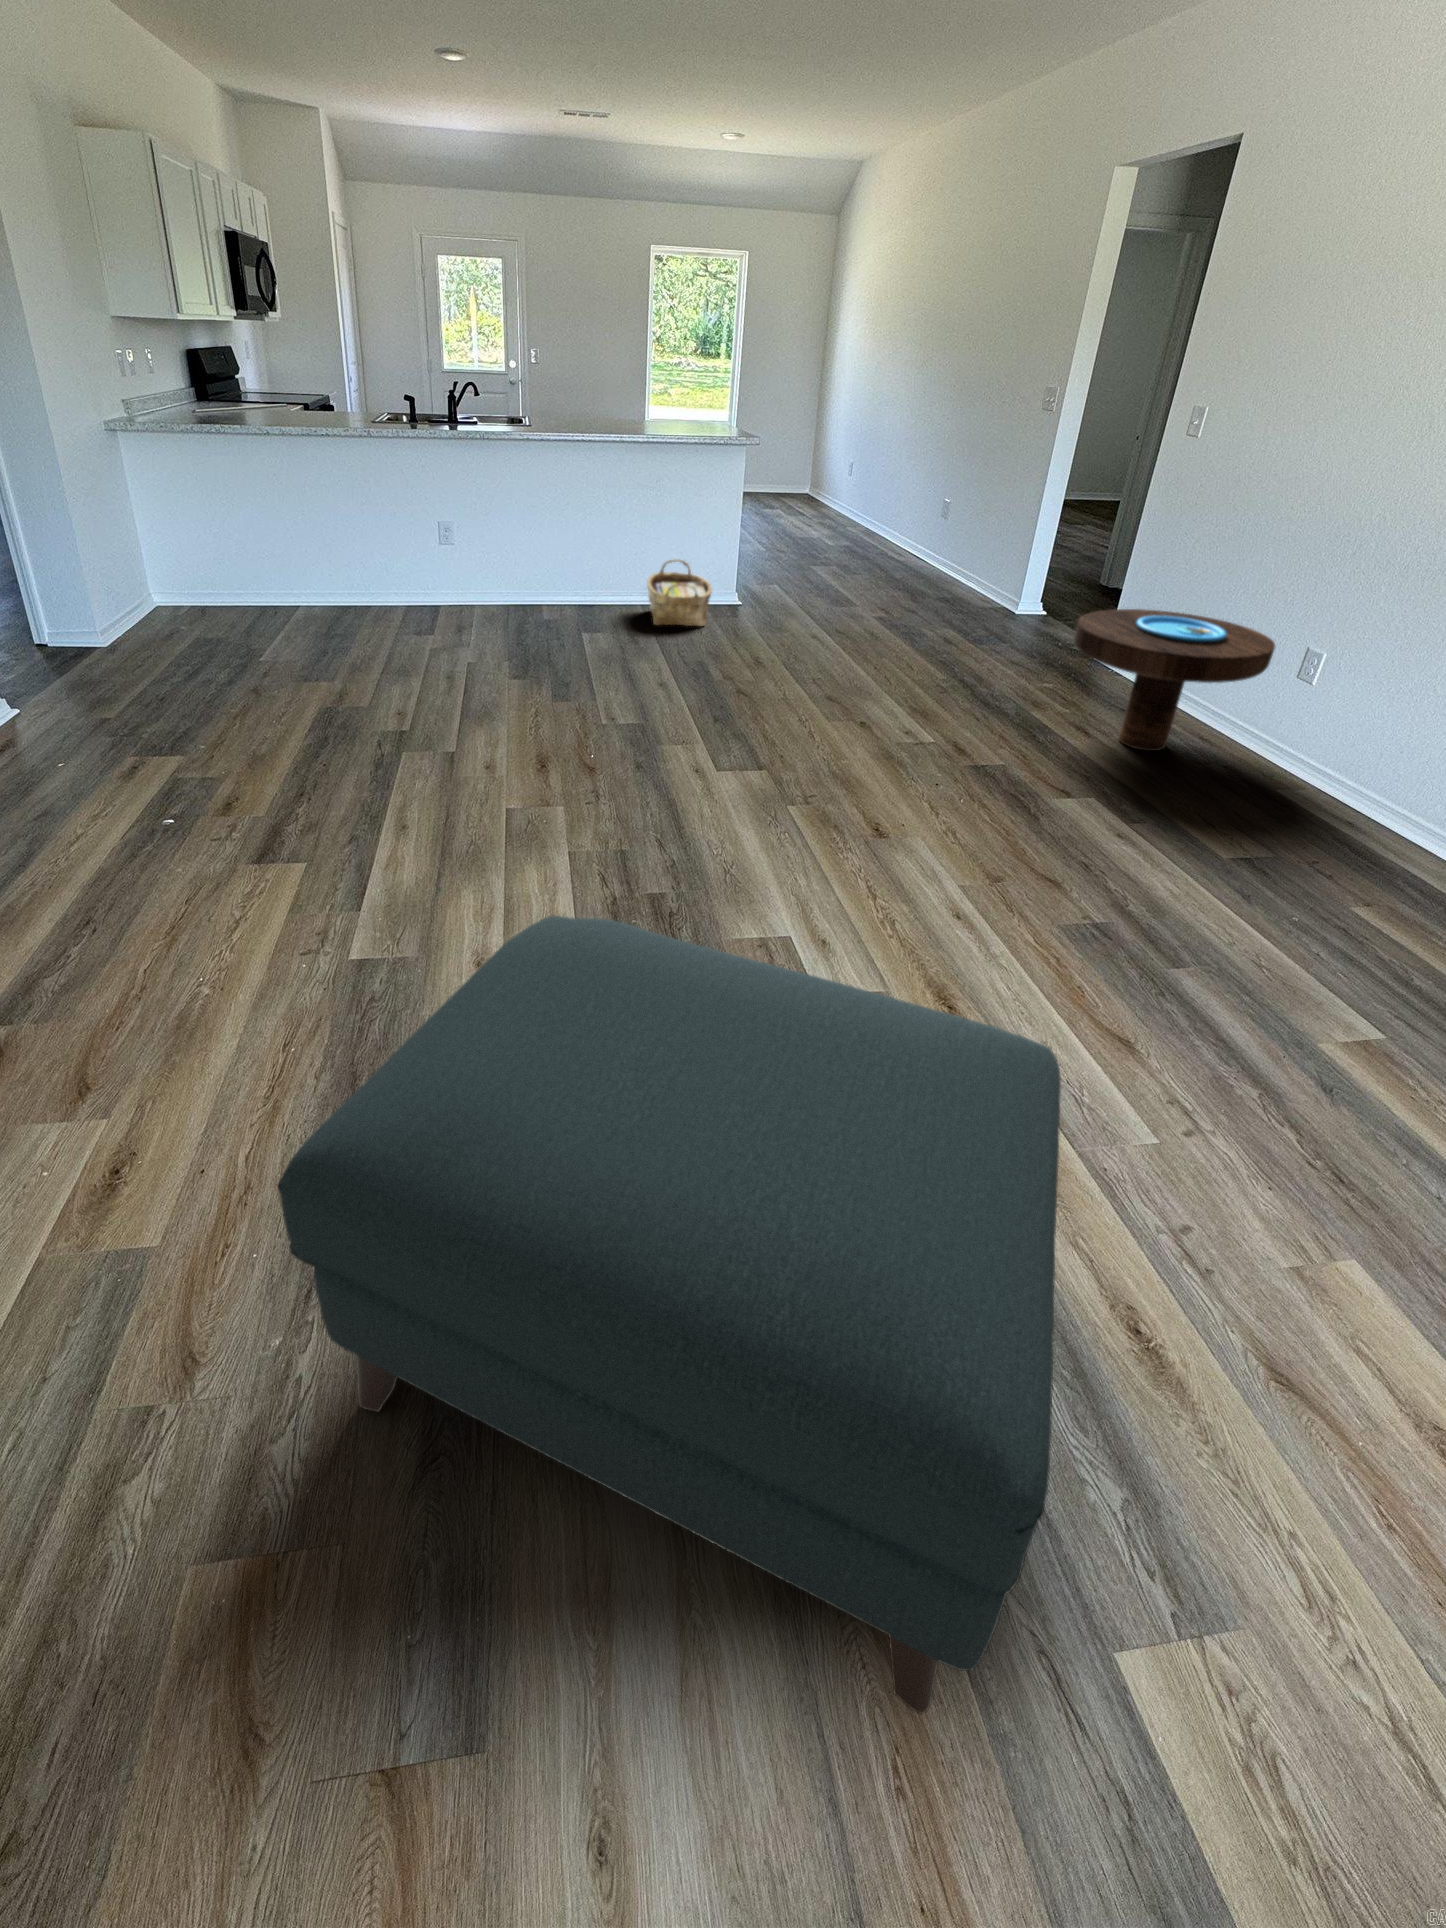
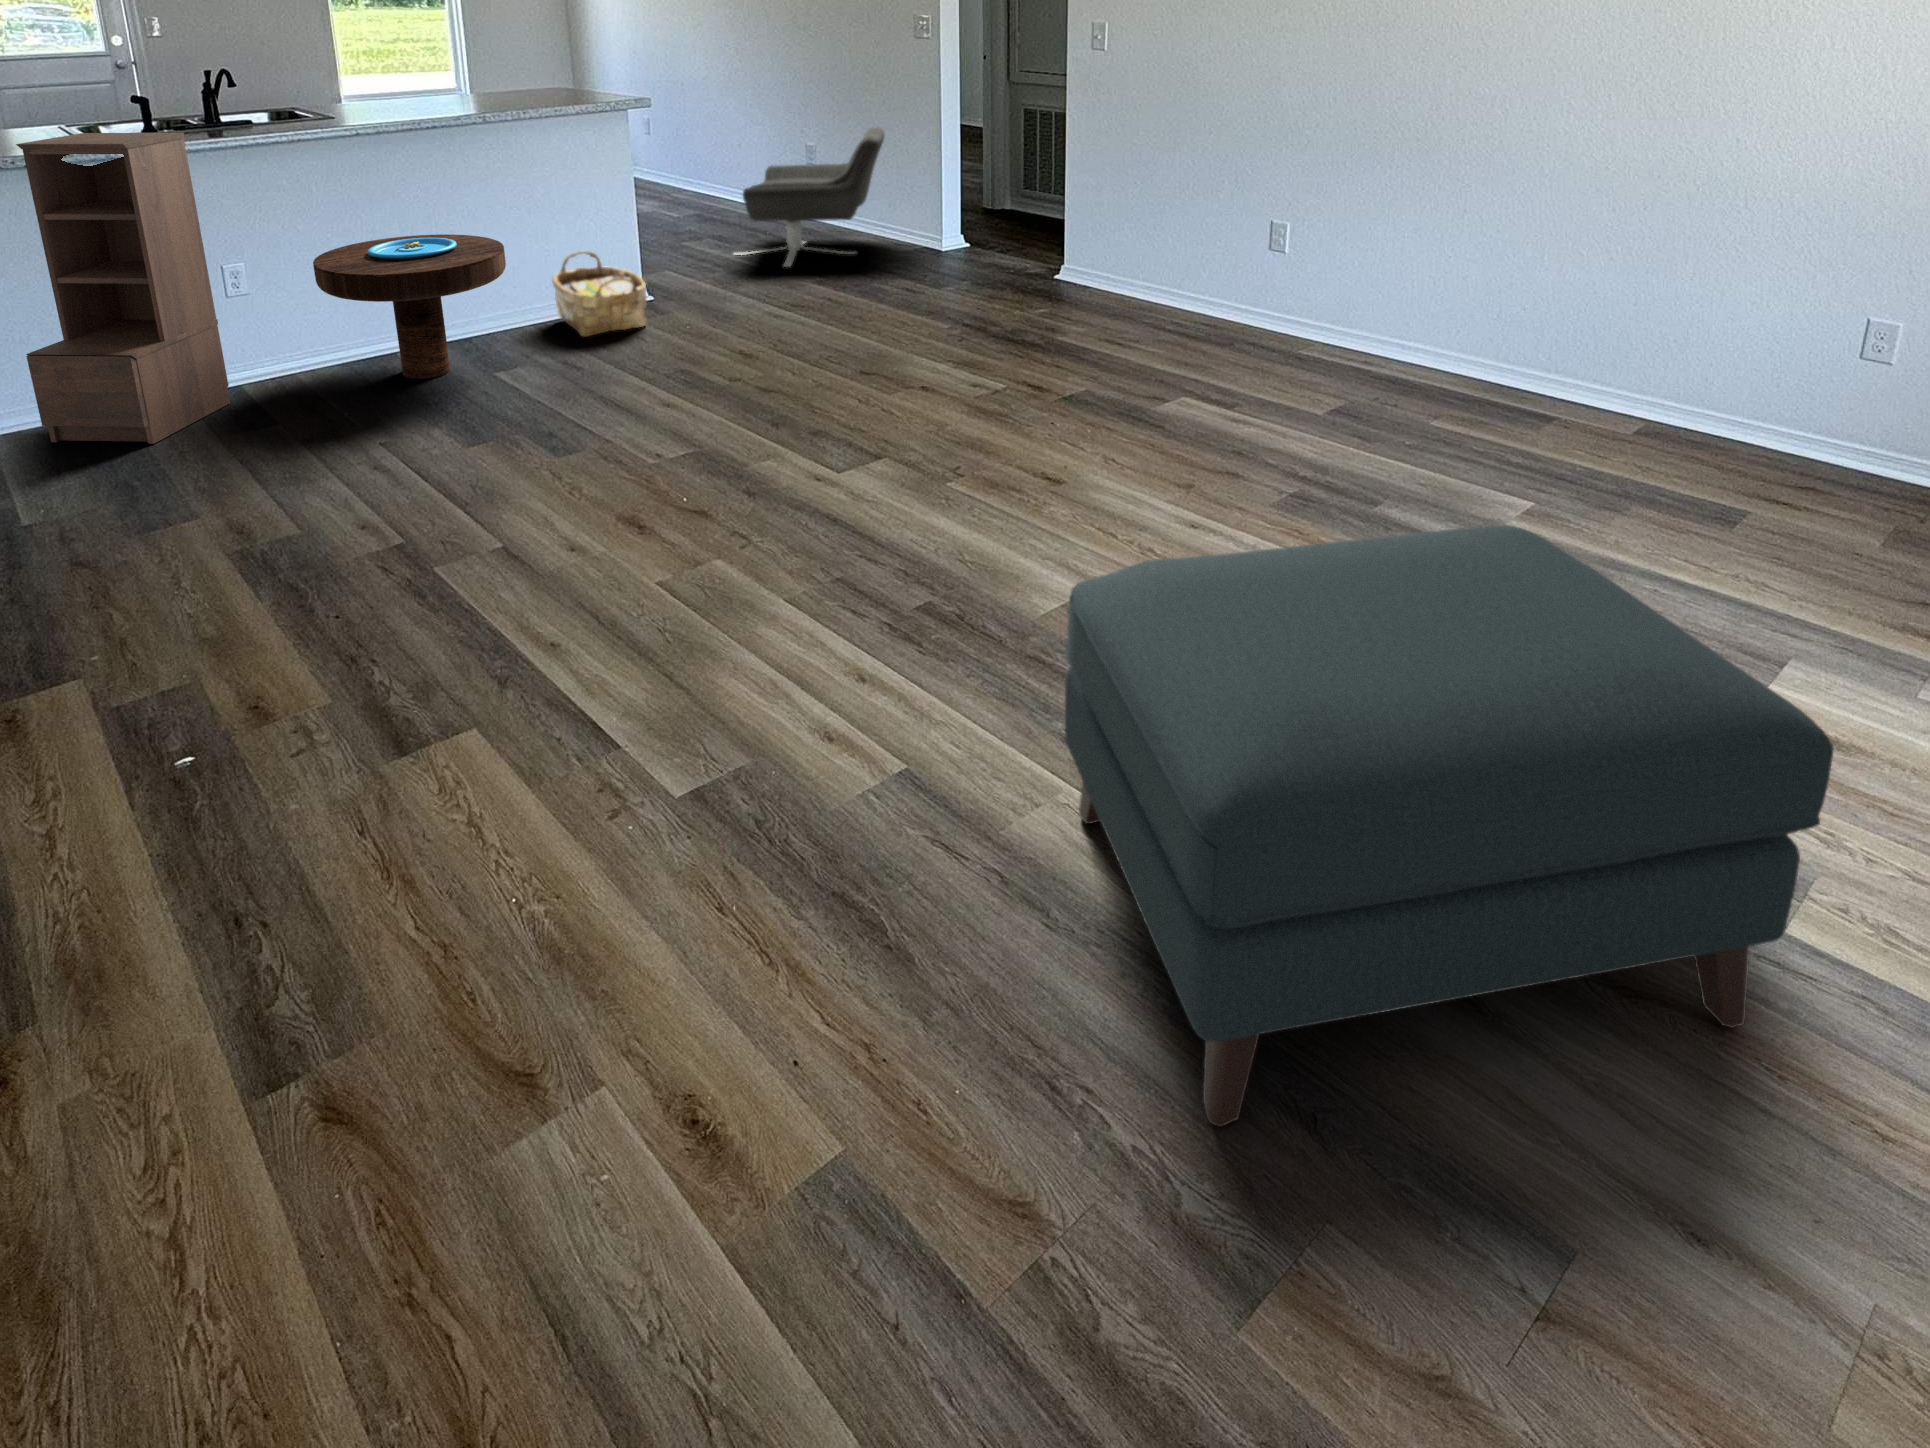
bookshelf: none [306,427,418,637] -> present [16,133,230,444]
lounge chair: none [828,490,982,603] -> present [735,127,884,267]
side table: present [1074,609,1275,751] -> present [313,234,506,379]

